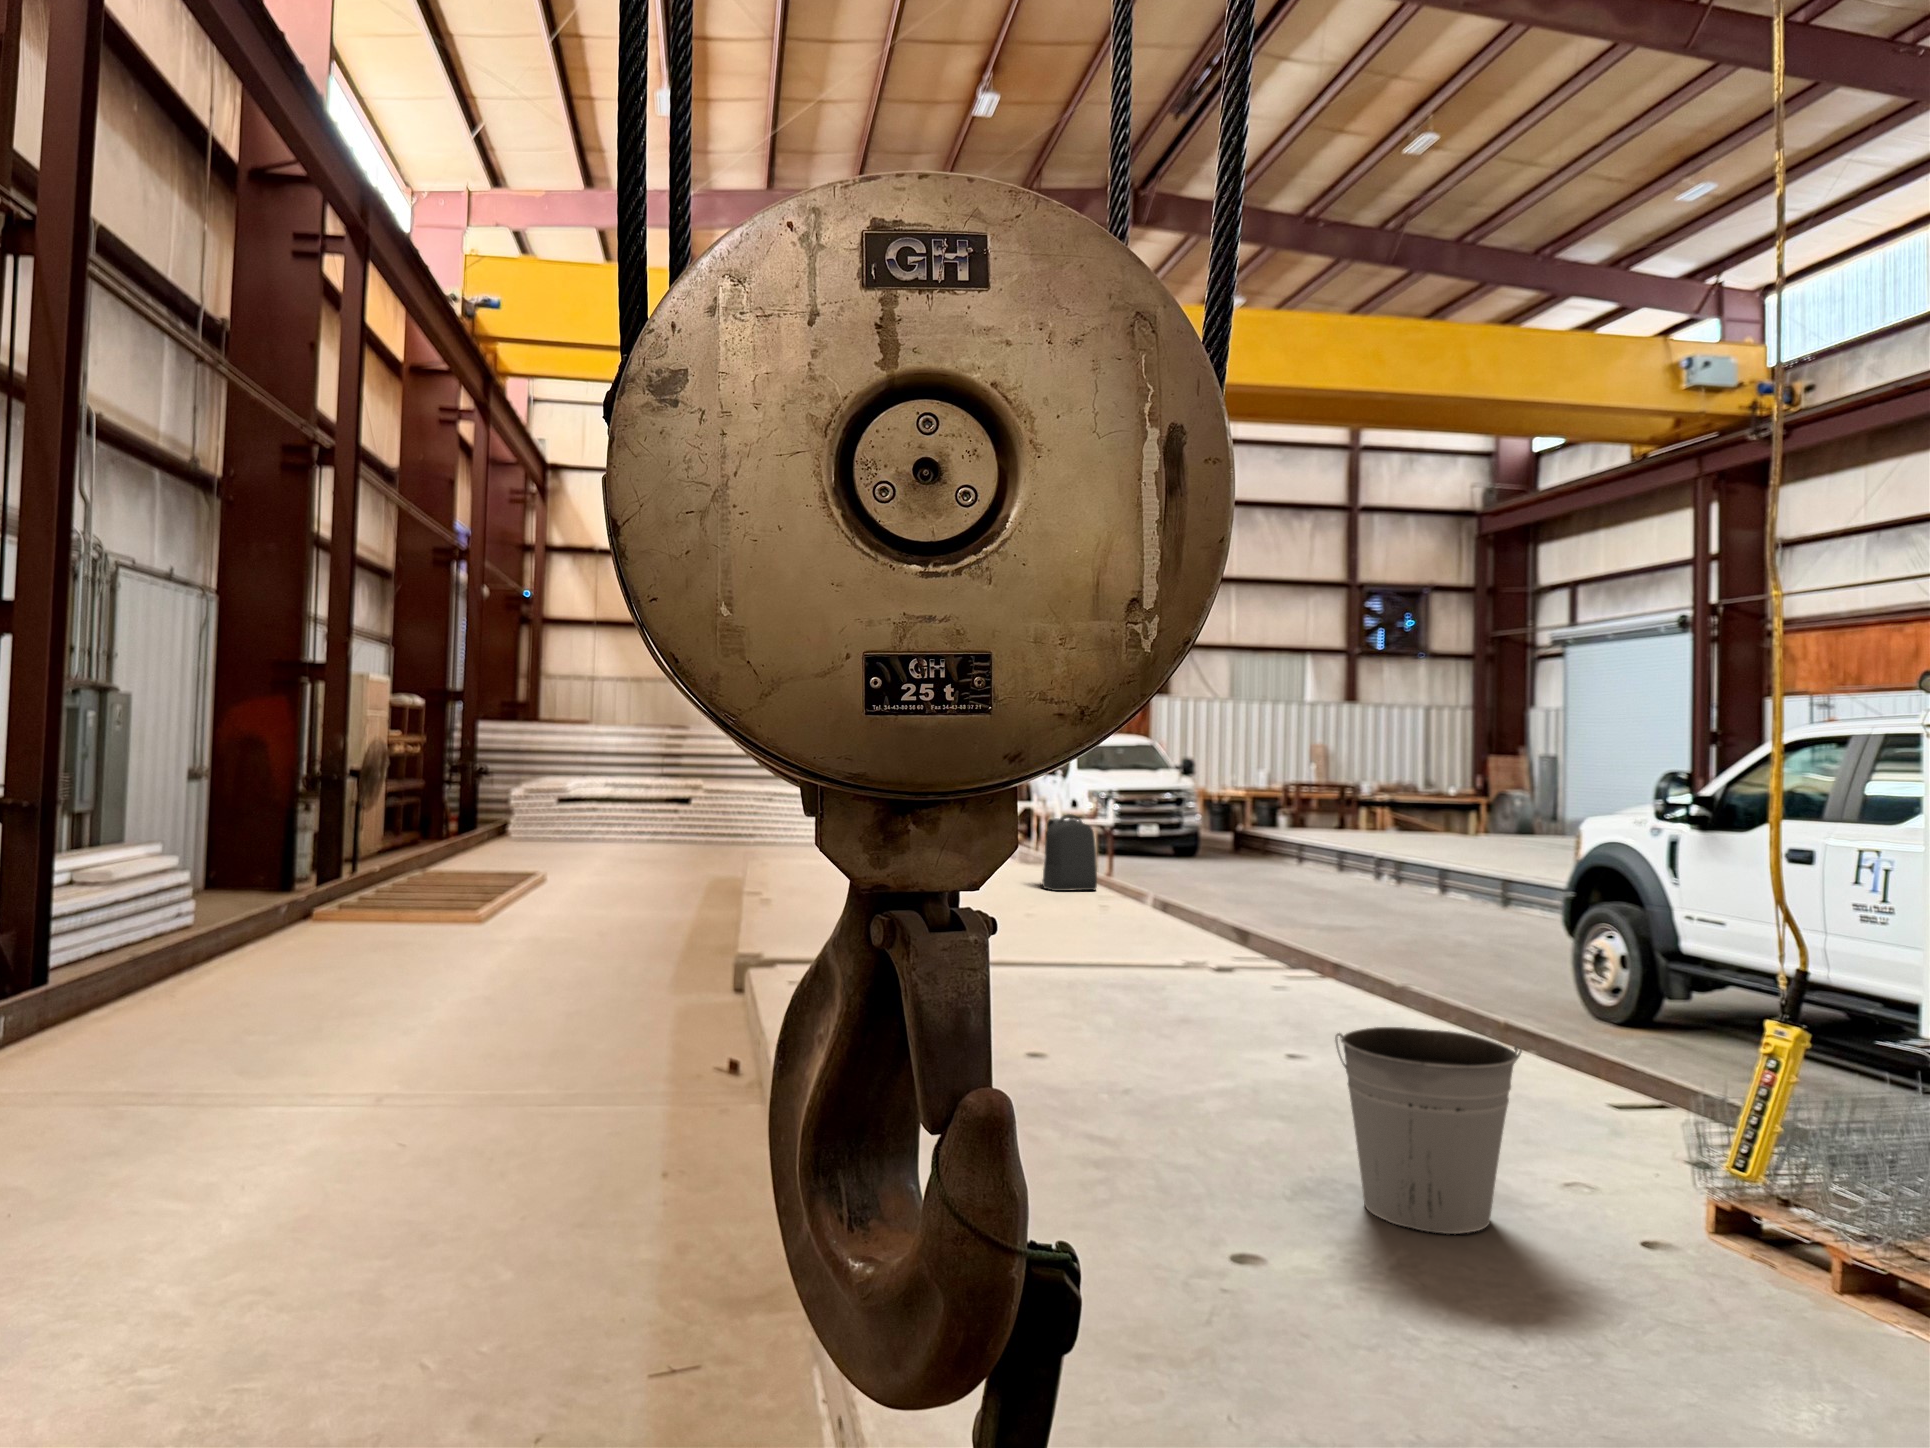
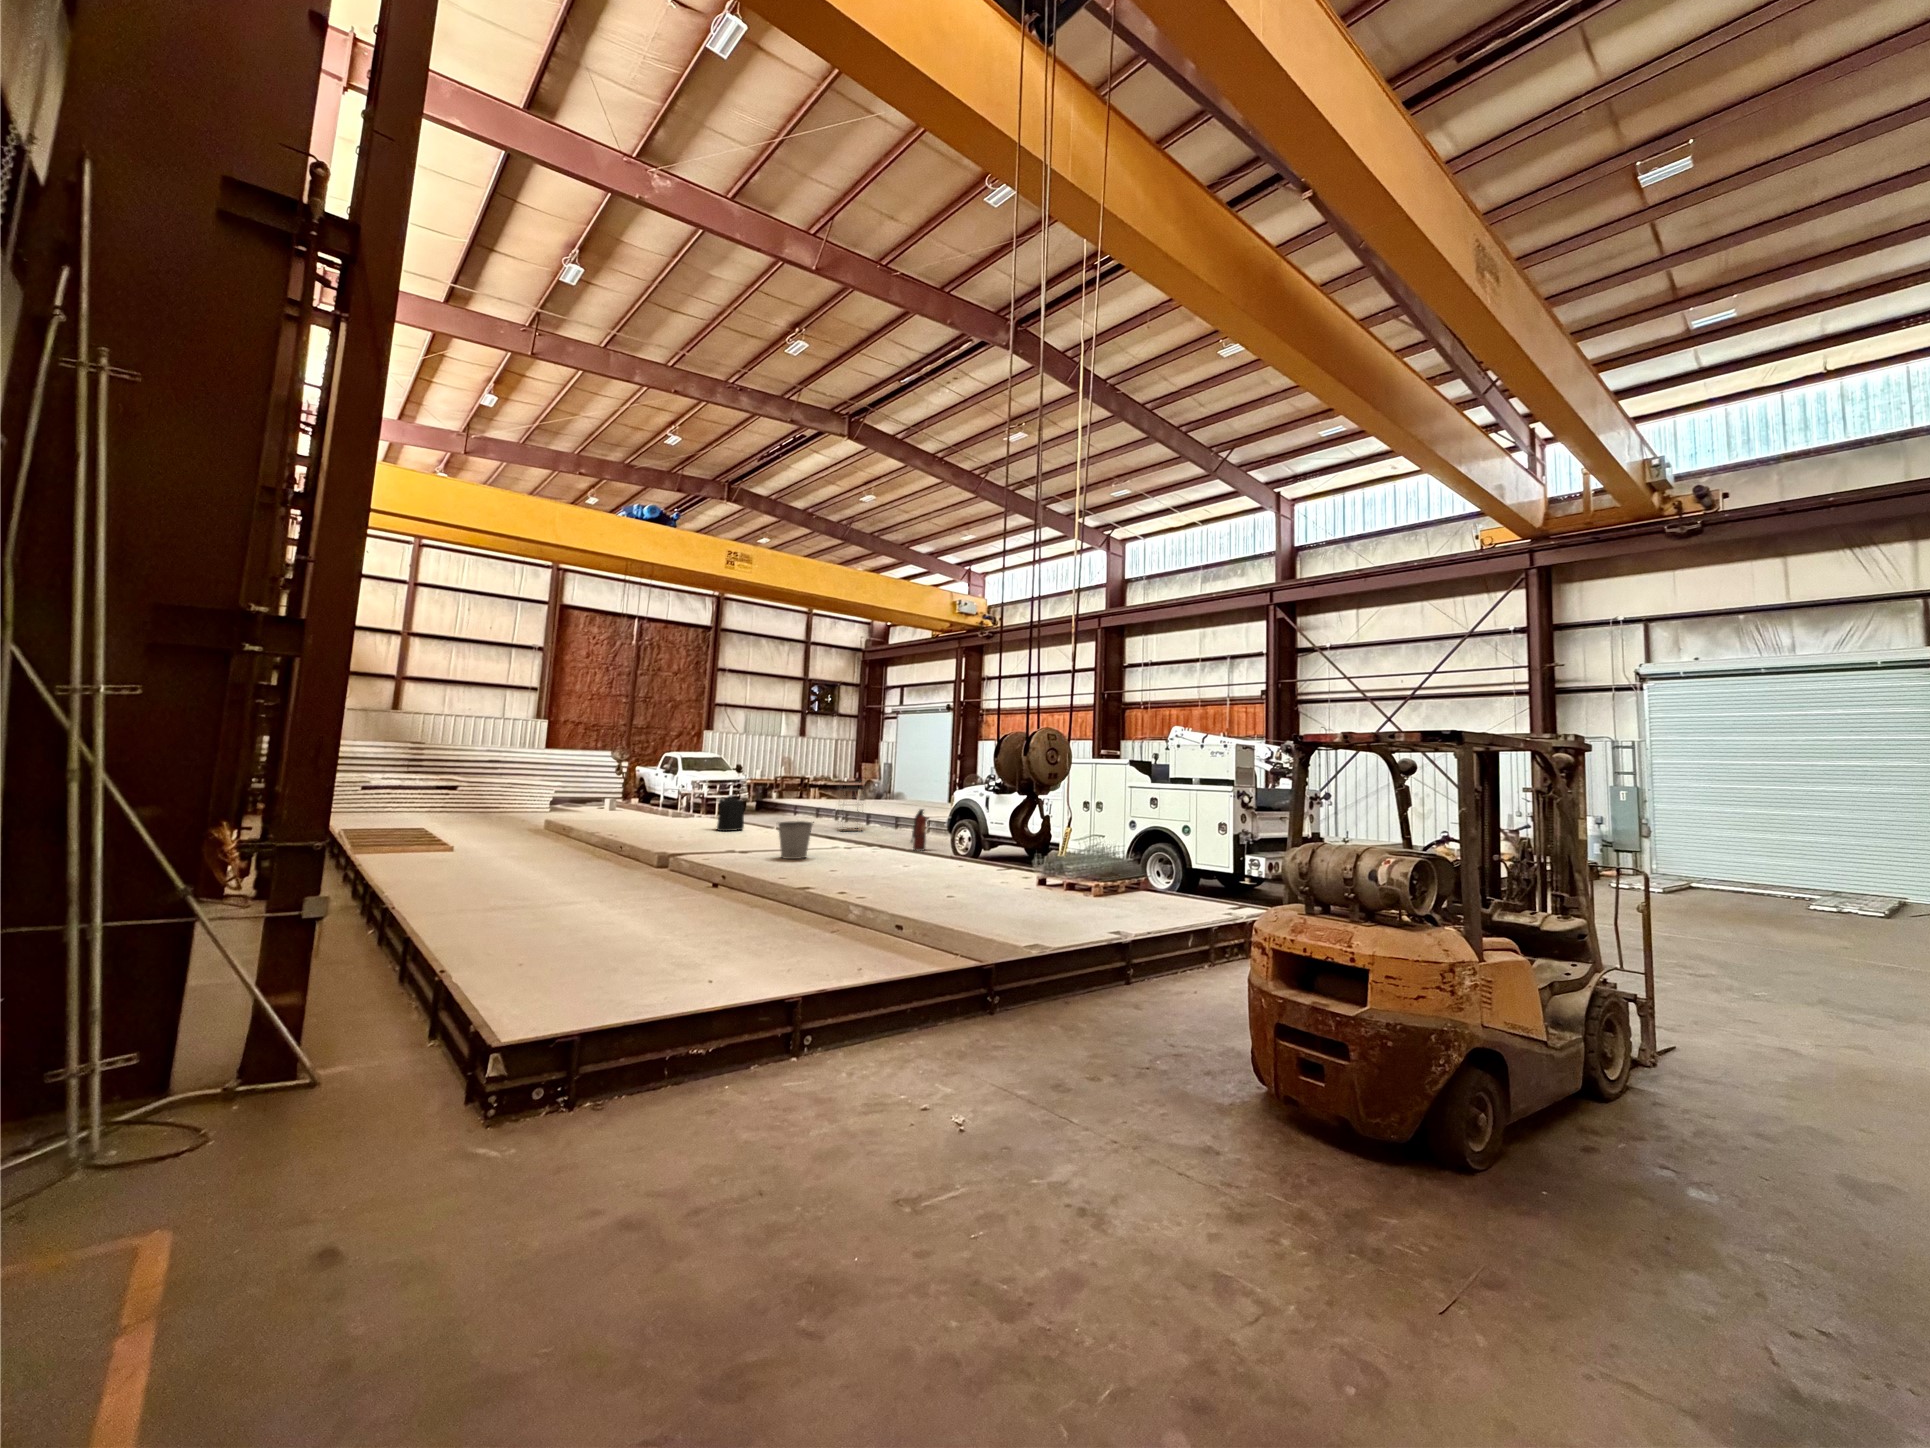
shelving unit: none [1345,791,1406,909] -> present [838,781,864,830]
fire extinguisher: none [1460,868,1508,980] -> present [911,809,926,851]
bucket: present [1335,1027,1522,1234] -> present [778,821,814,859]

